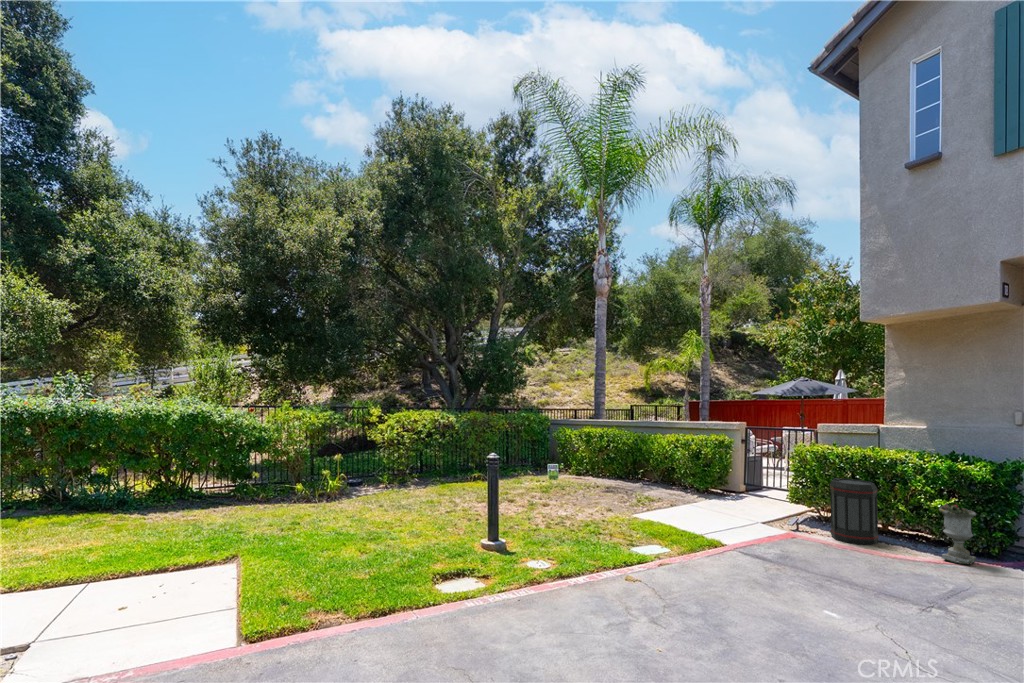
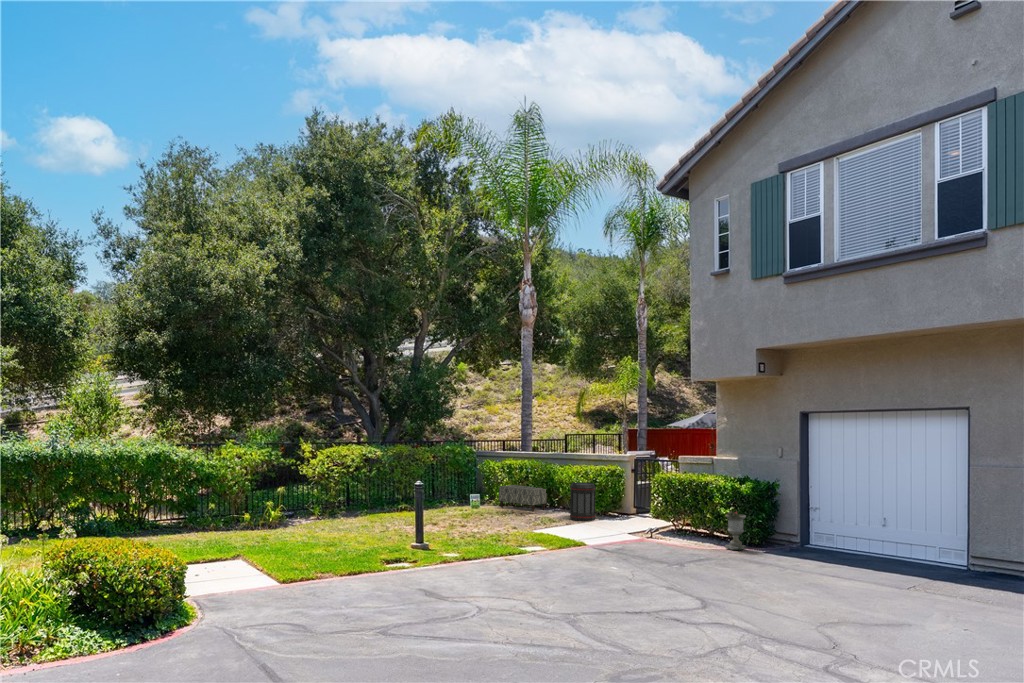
bench: none [580,454,634,485] -> present [499,485,547,512]
trash can: present [830,478,879,545] -> present [570,482,596,521]

